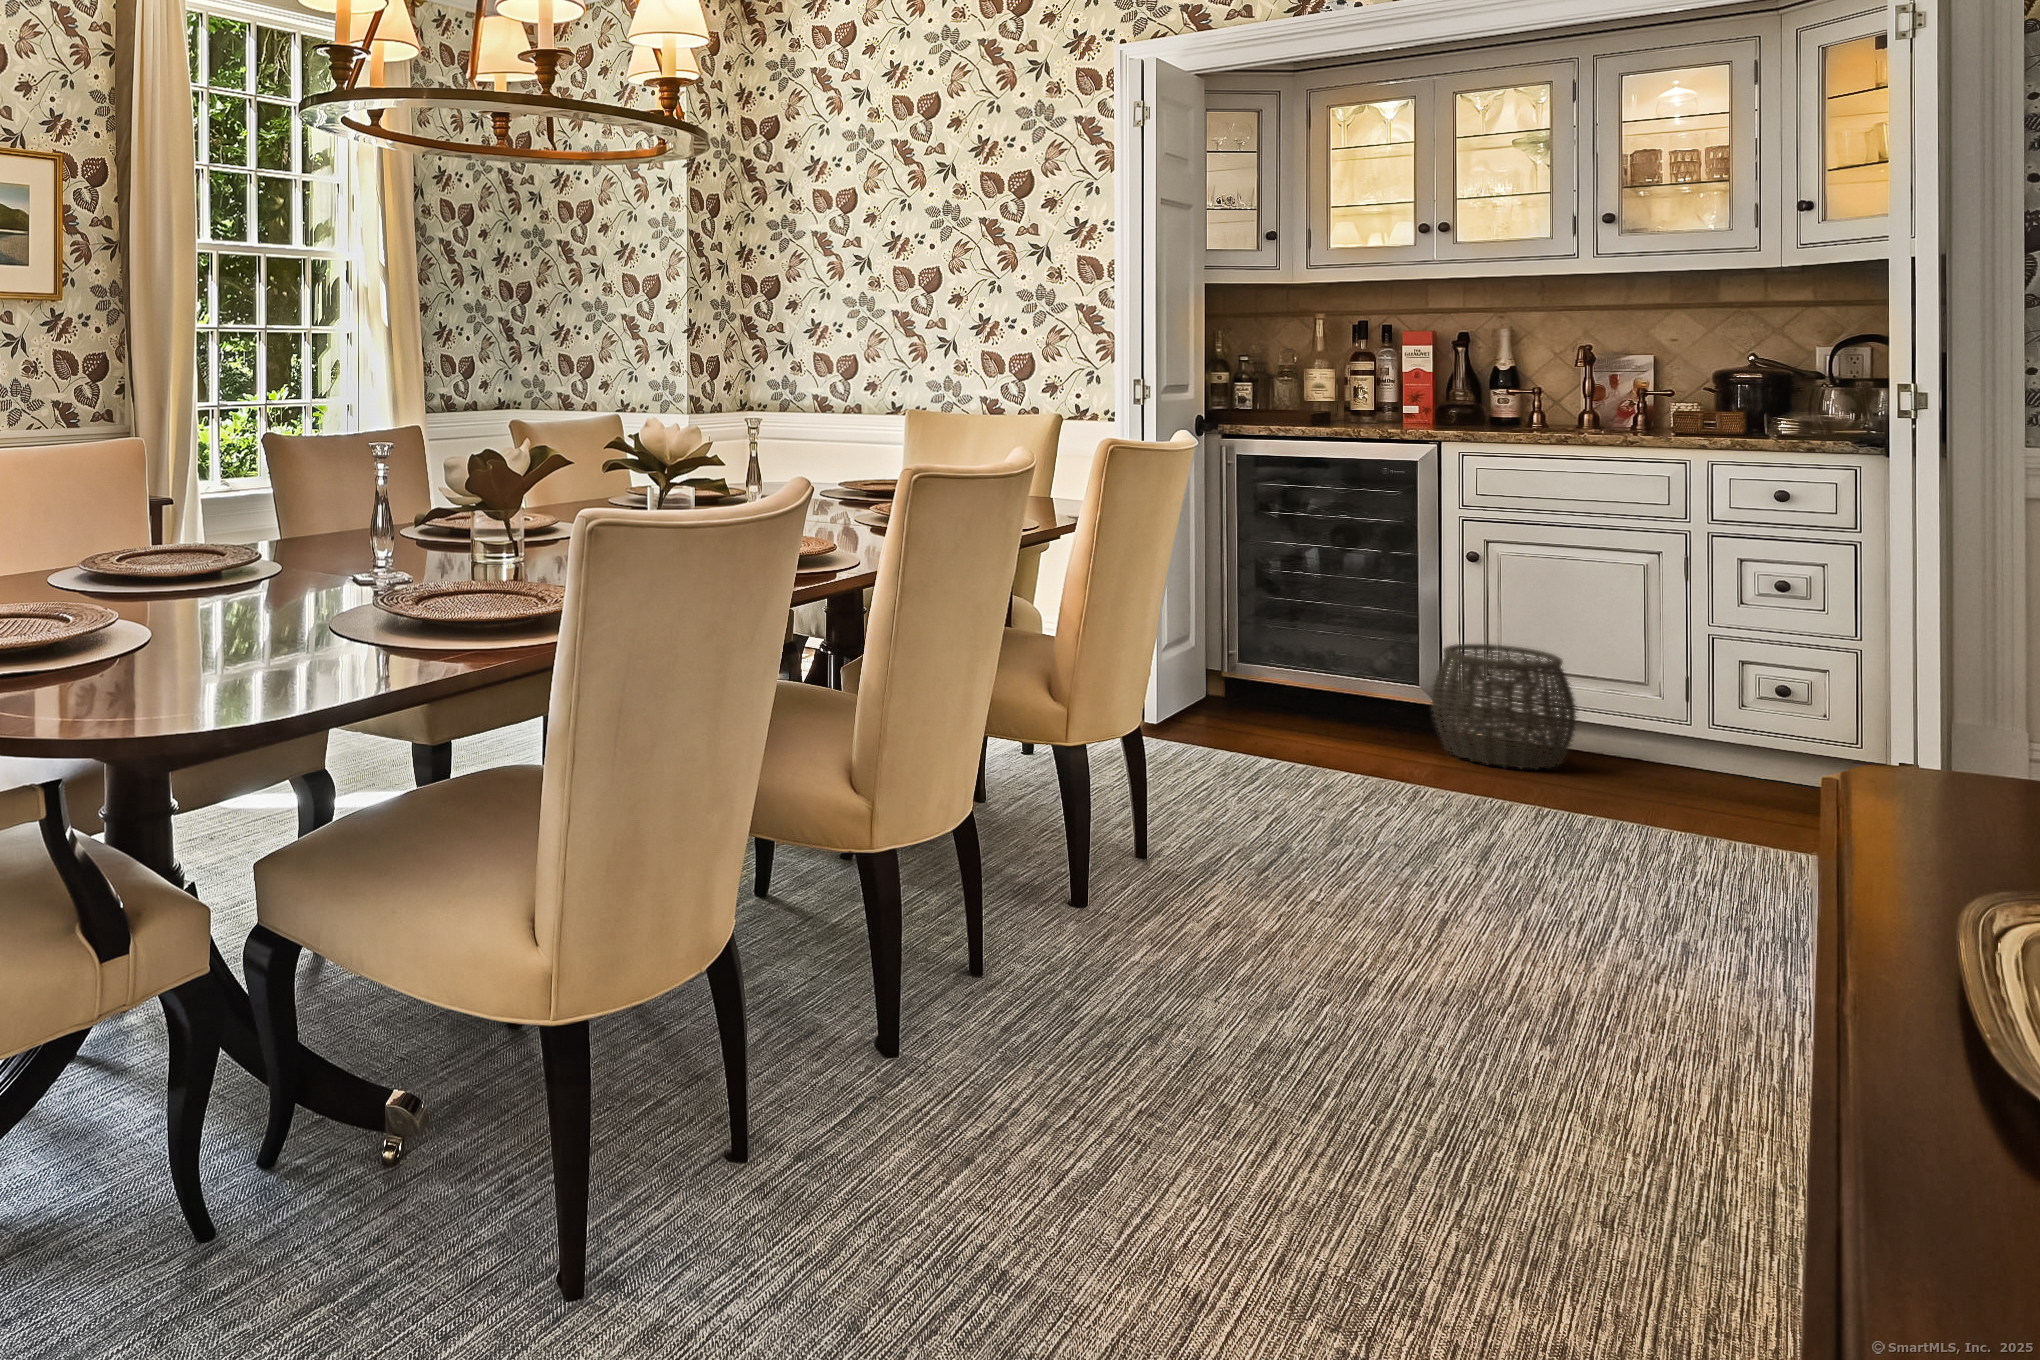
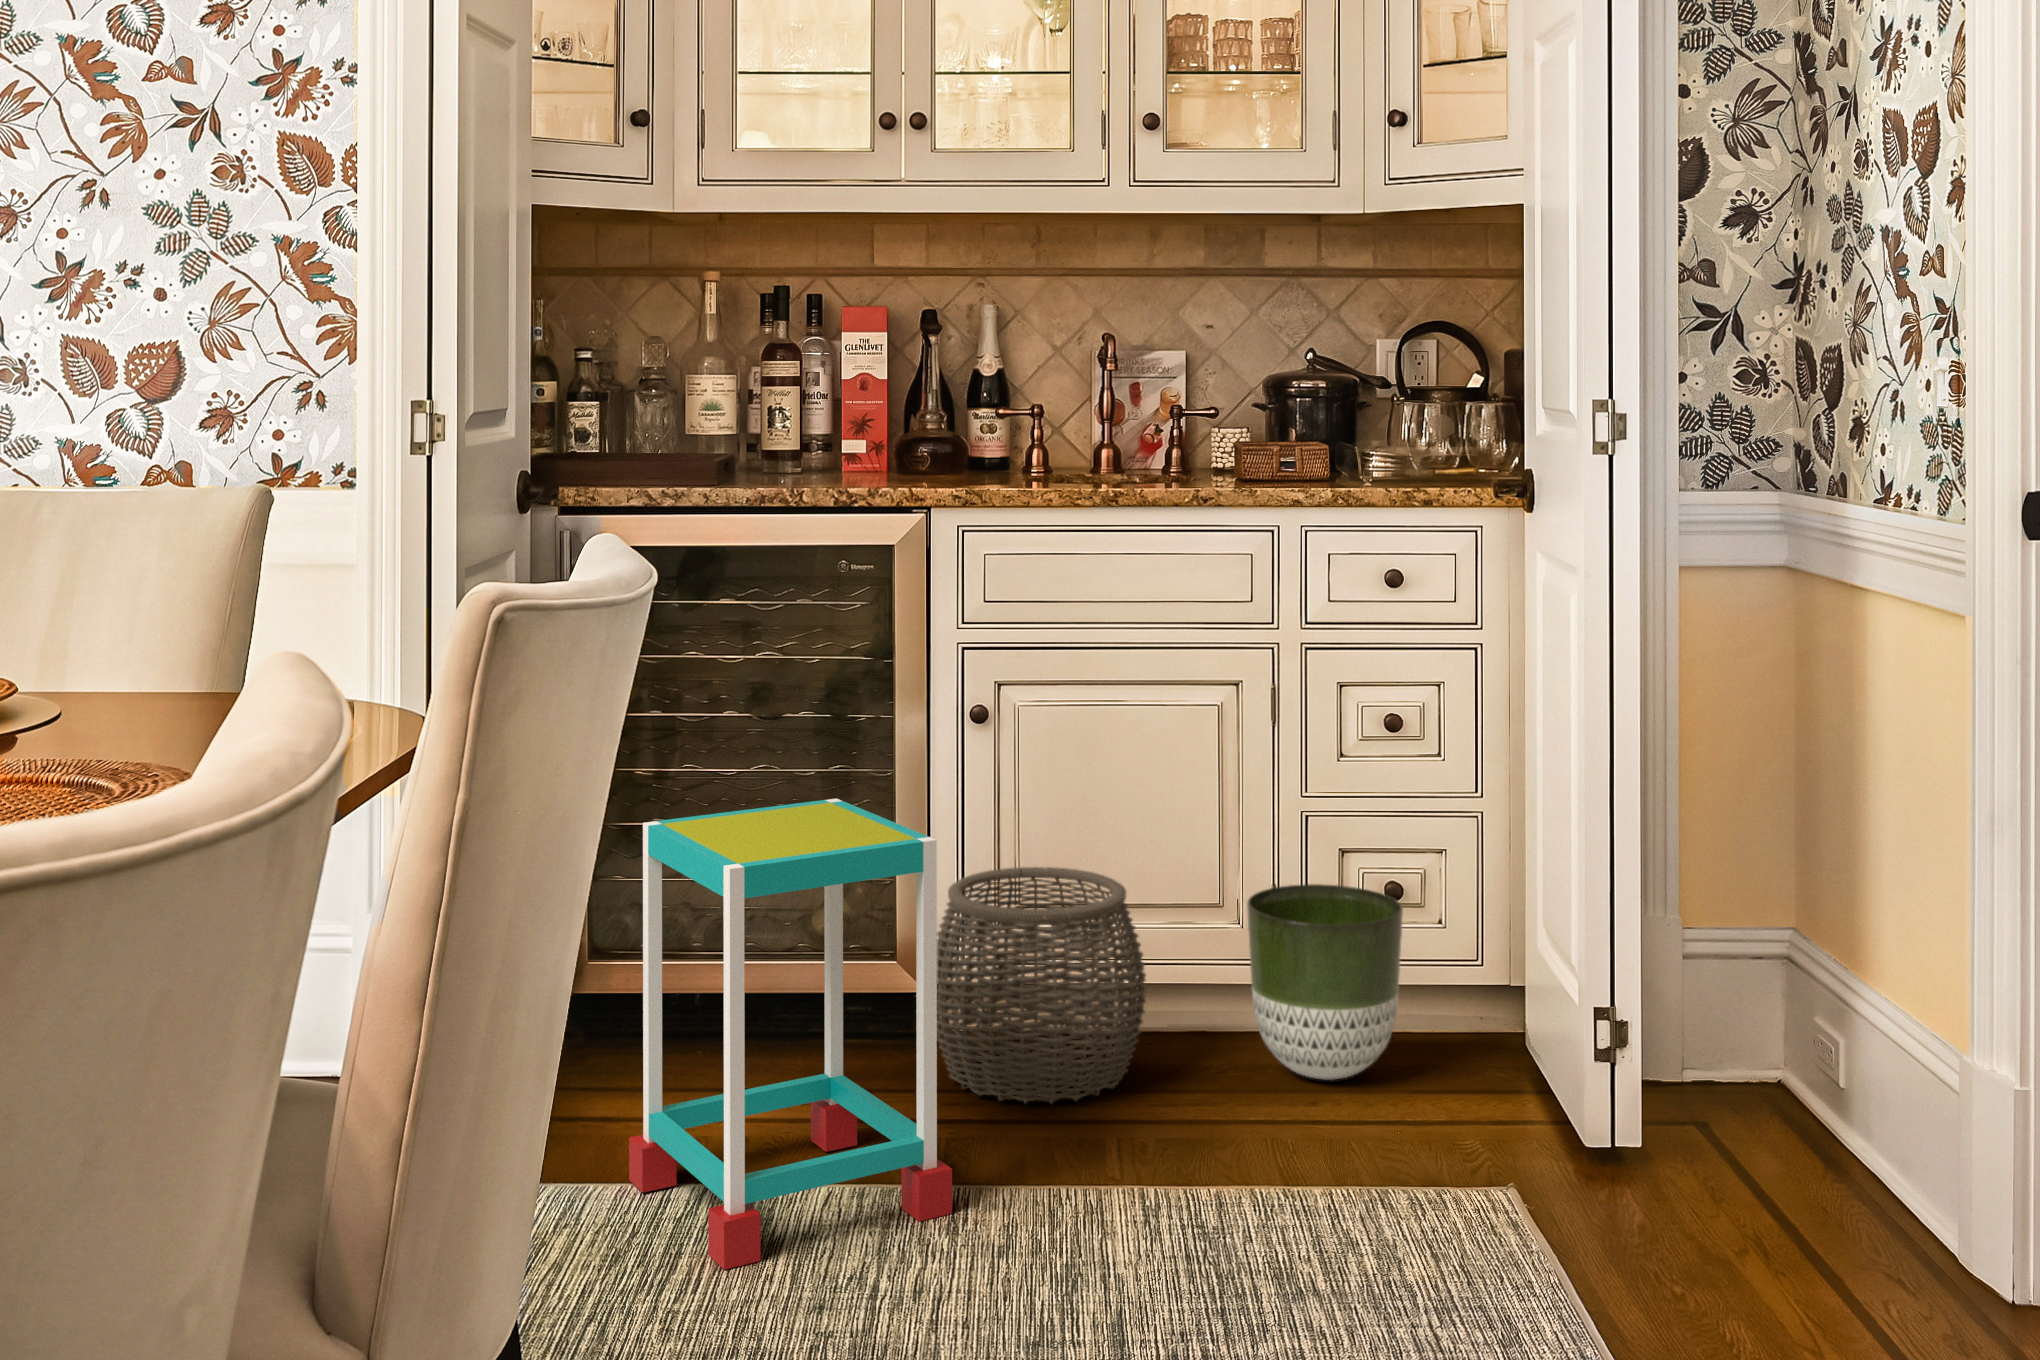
side table: none [1244,582,1417,792] -> present [629,799,952,1270]
planter: none [1651,676,1770,790] -> present [1247,884,1403,1080]

